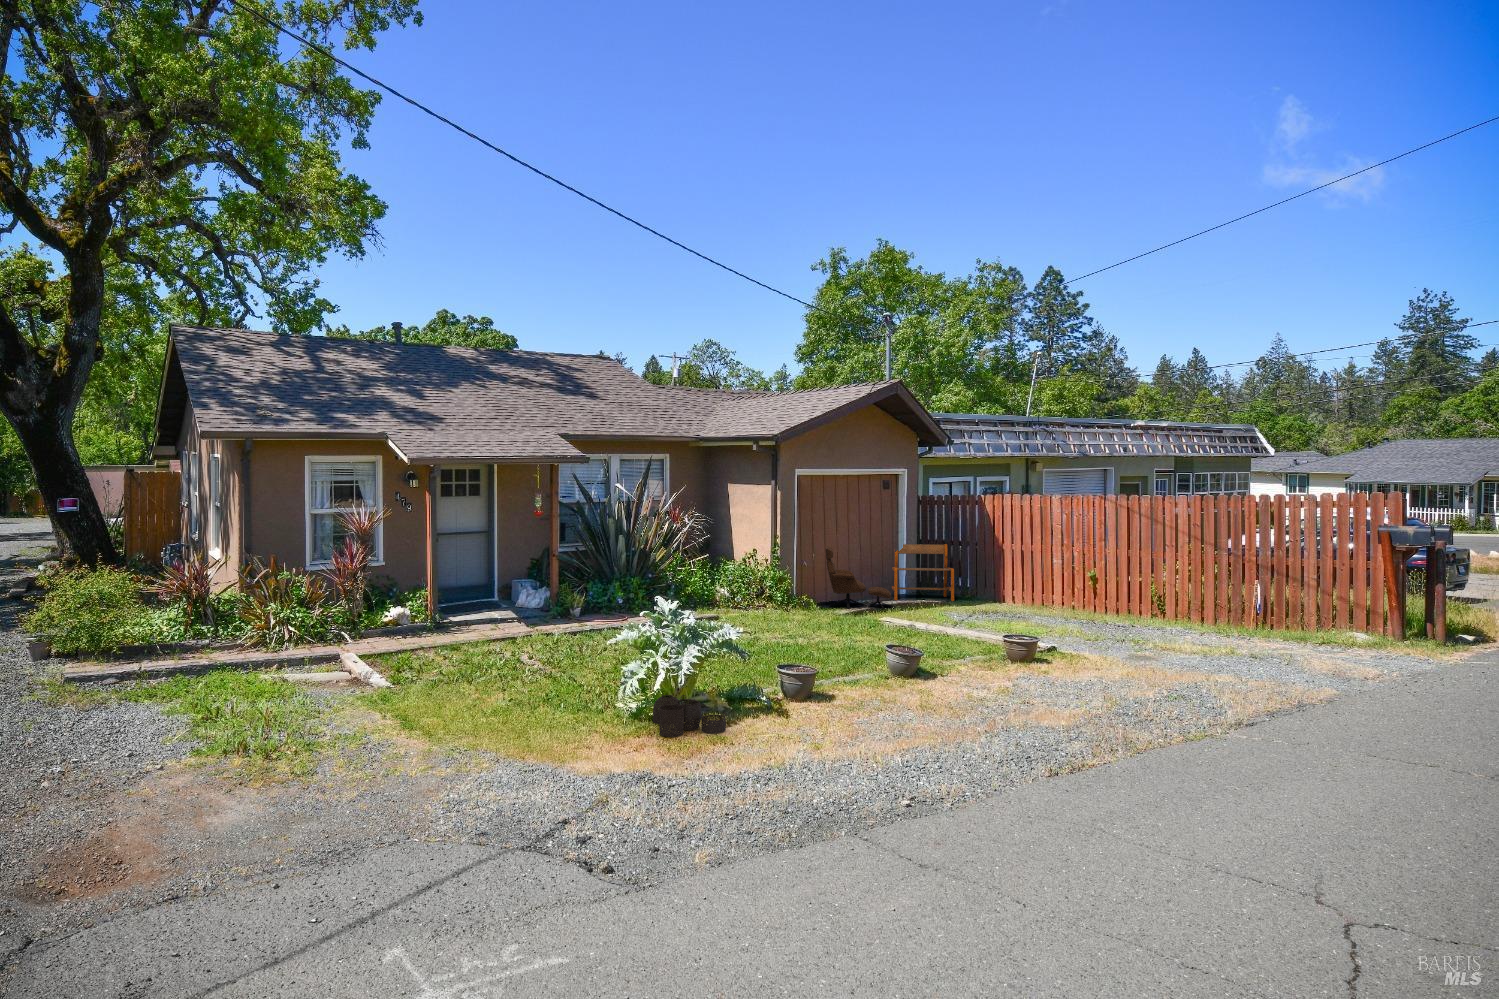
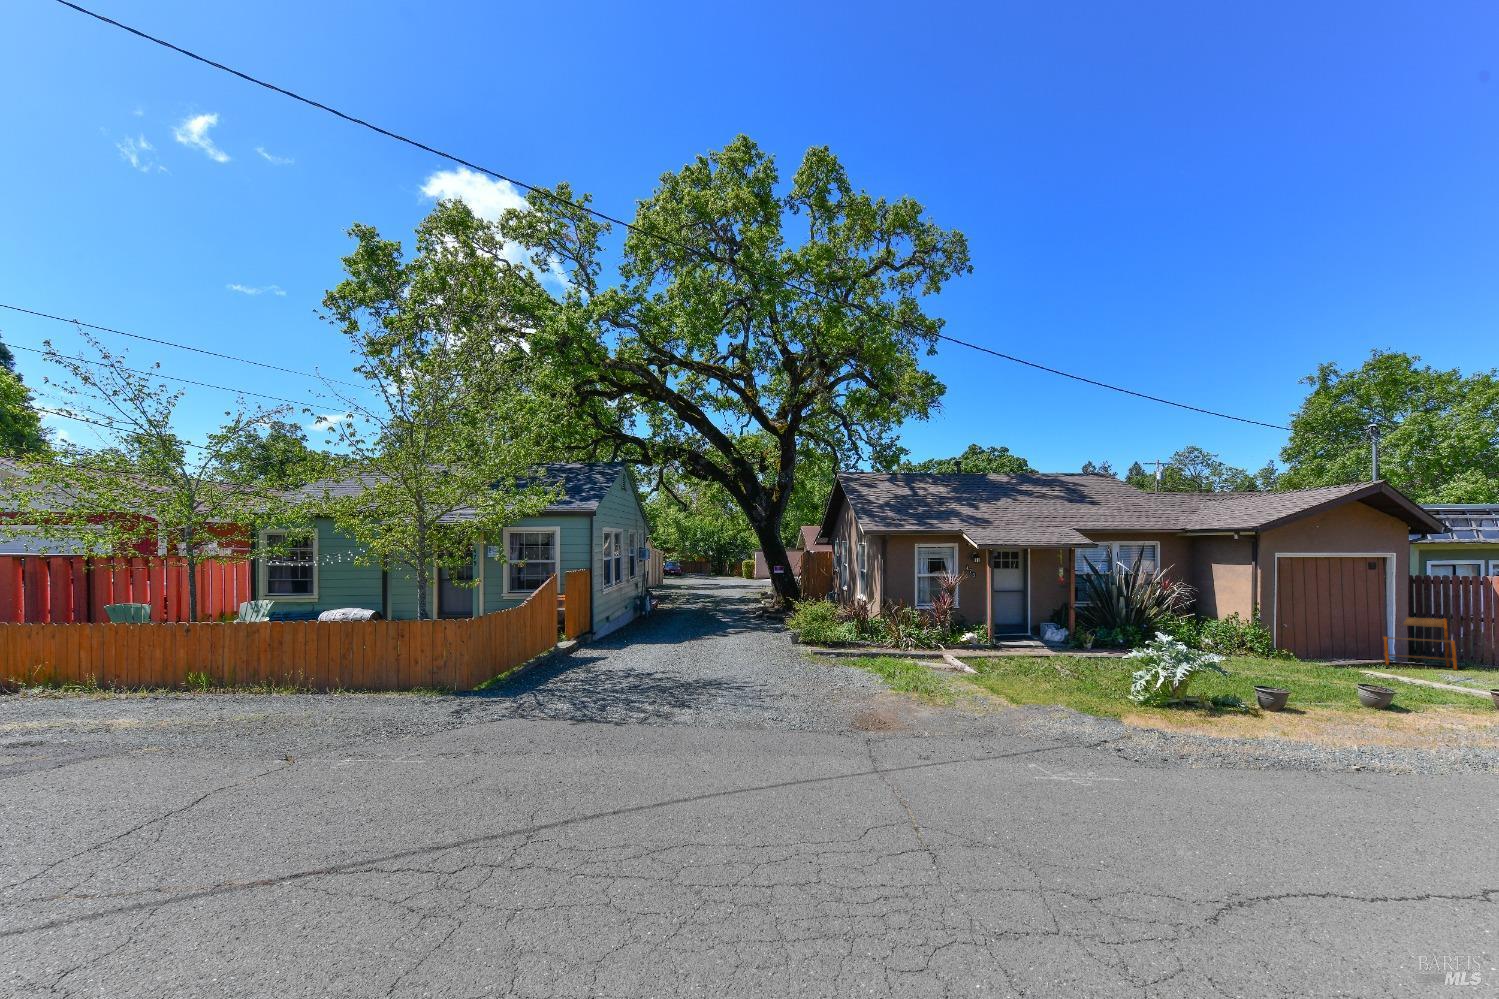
lounge chair: present [825,546,891,608] -> none [1305,614,1380,669]
woven basket: present [653,694,726,737] -> none [1157,689,1211,716]

